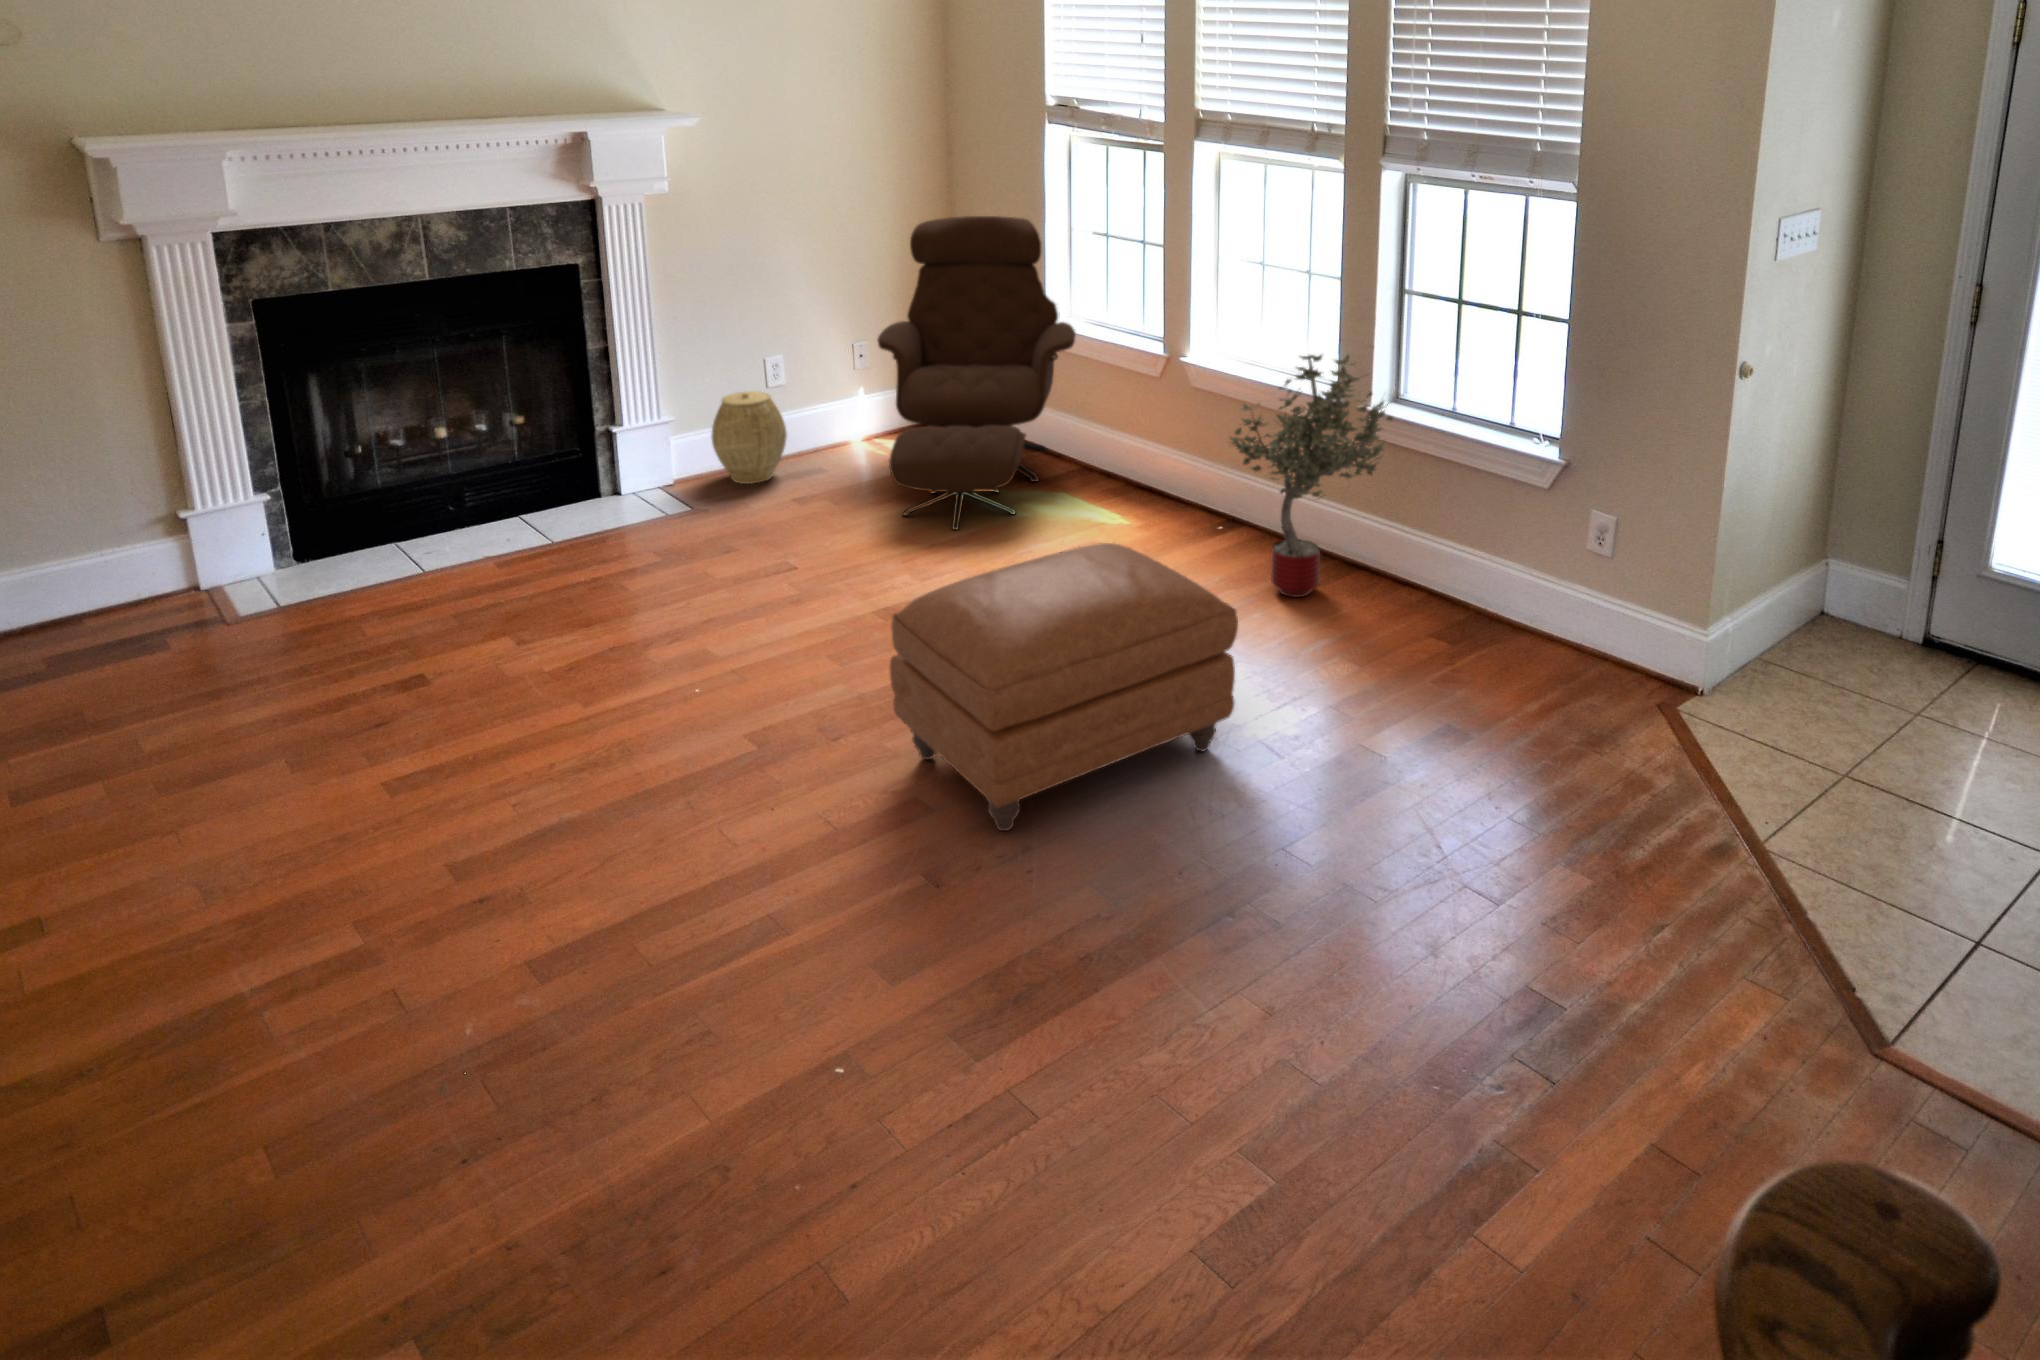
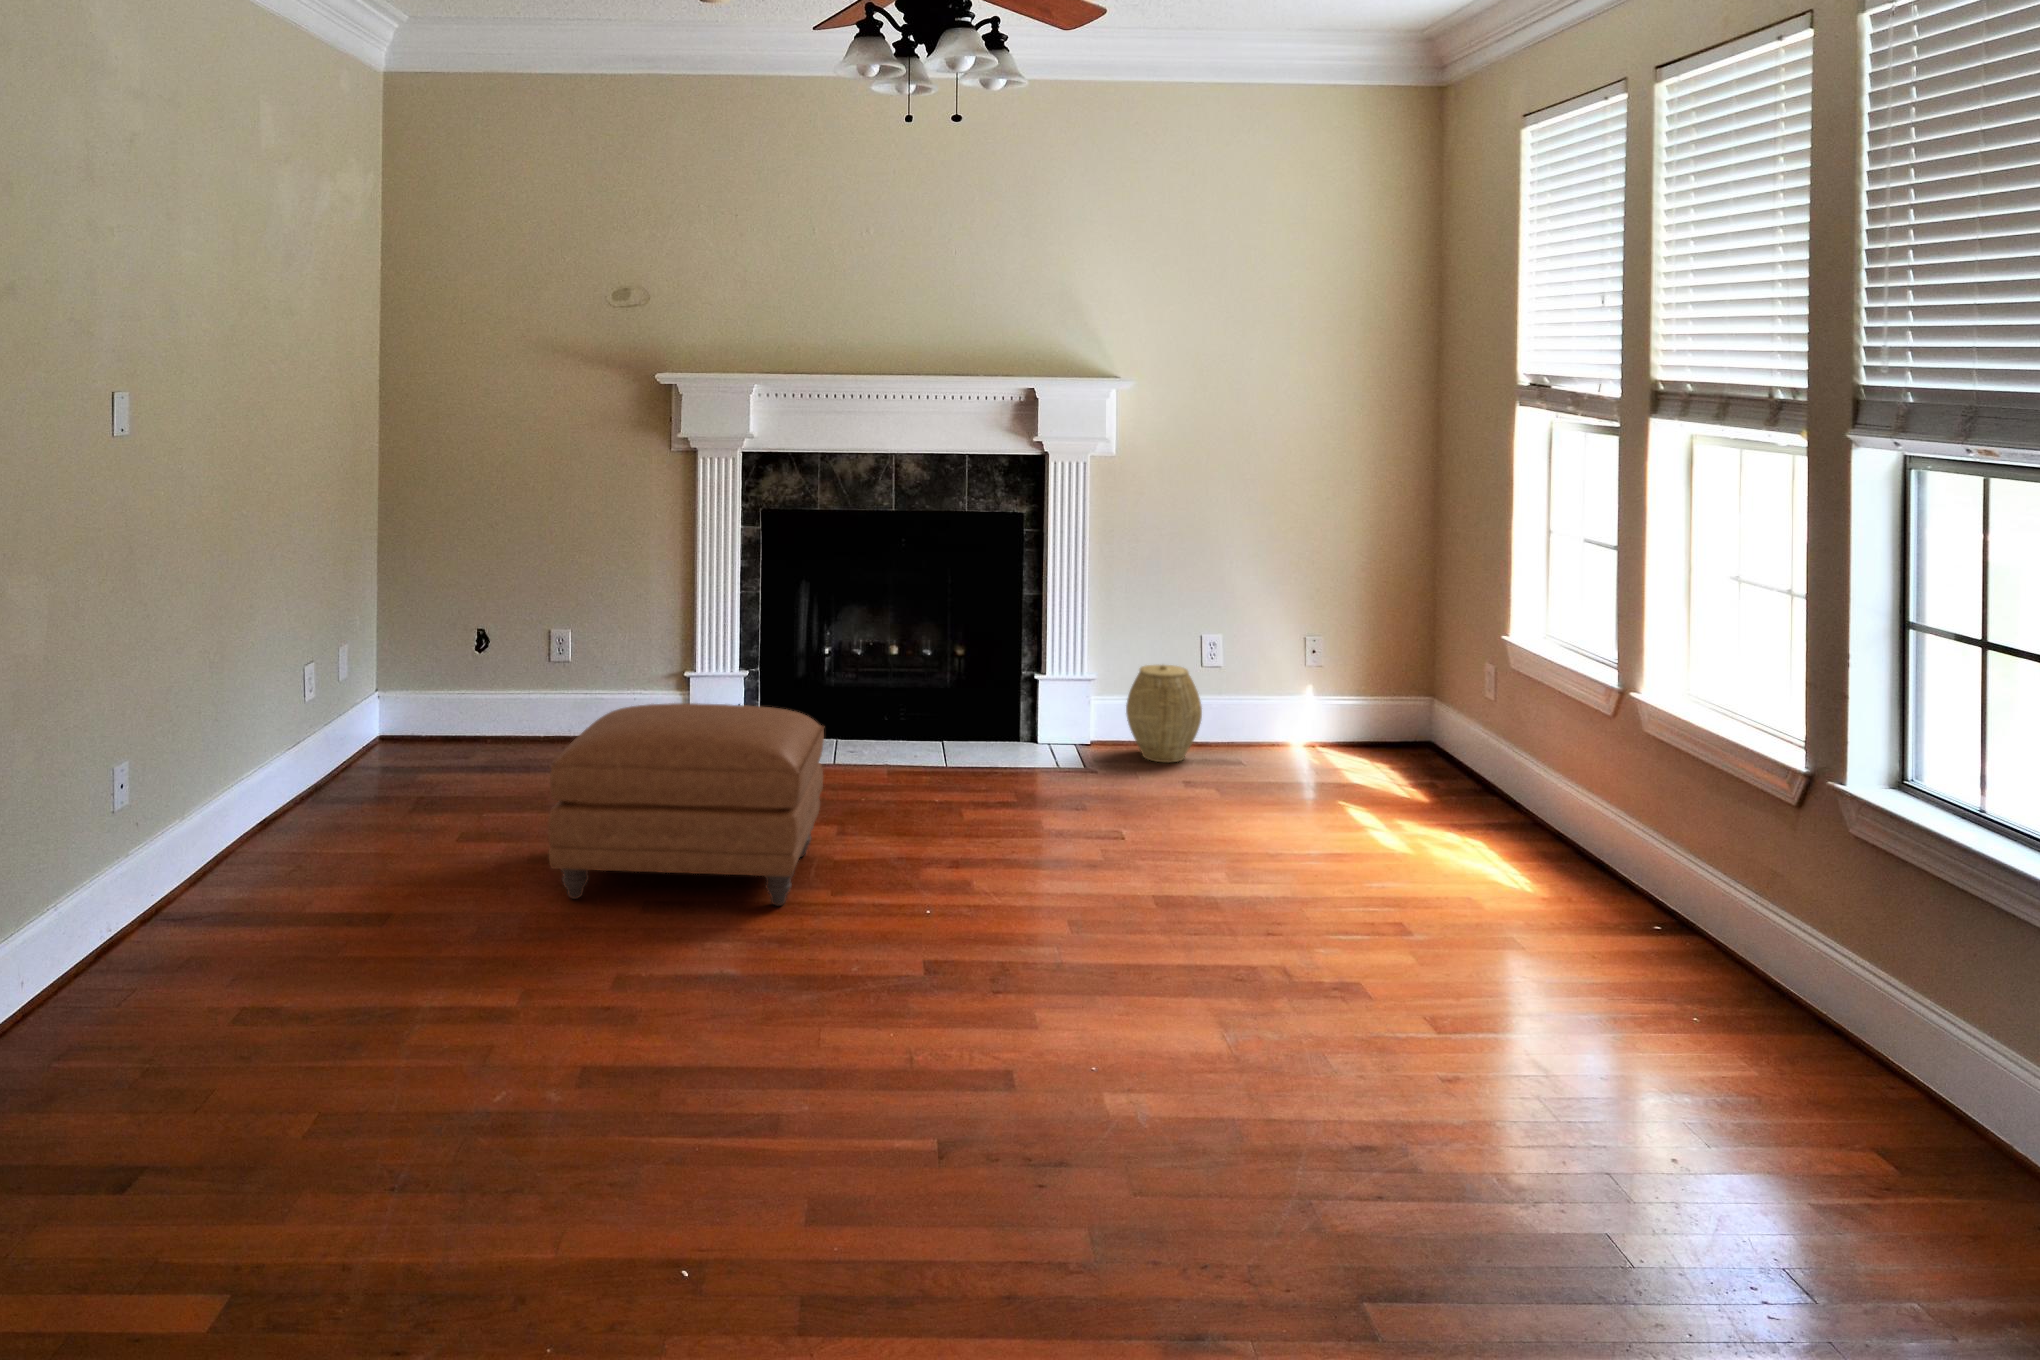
lounge chair: present [877,216,1076,530] -> none [1259,506,1540,851]
potted tree: present [1230,355,1393,597] -> none [1629,683,1855,1040]
ottoman: present [890,543,1238,831] -> present [548,703,824,906]

